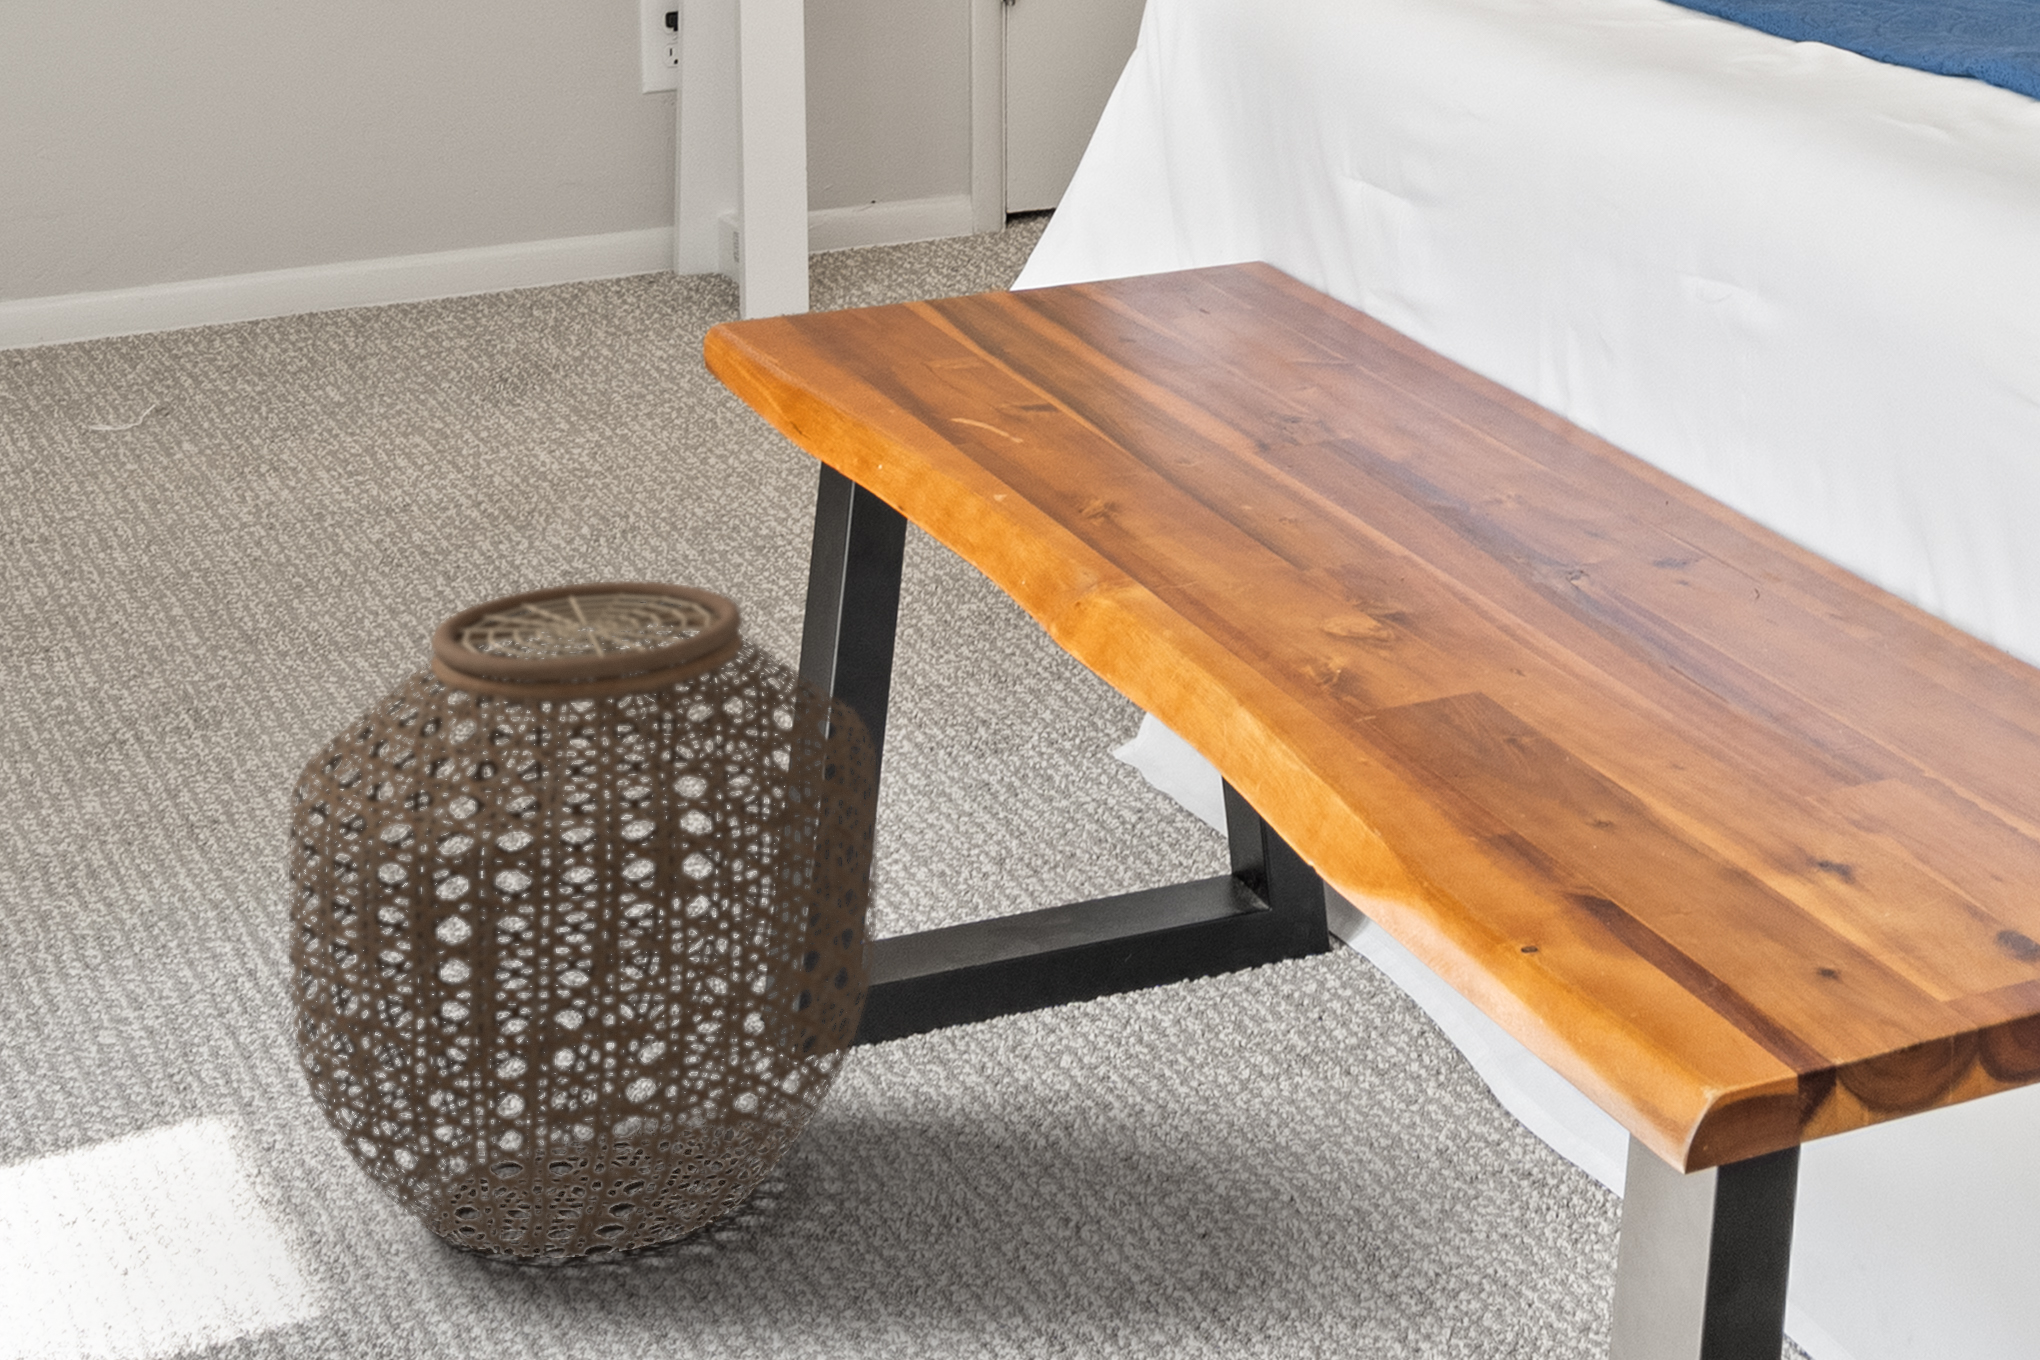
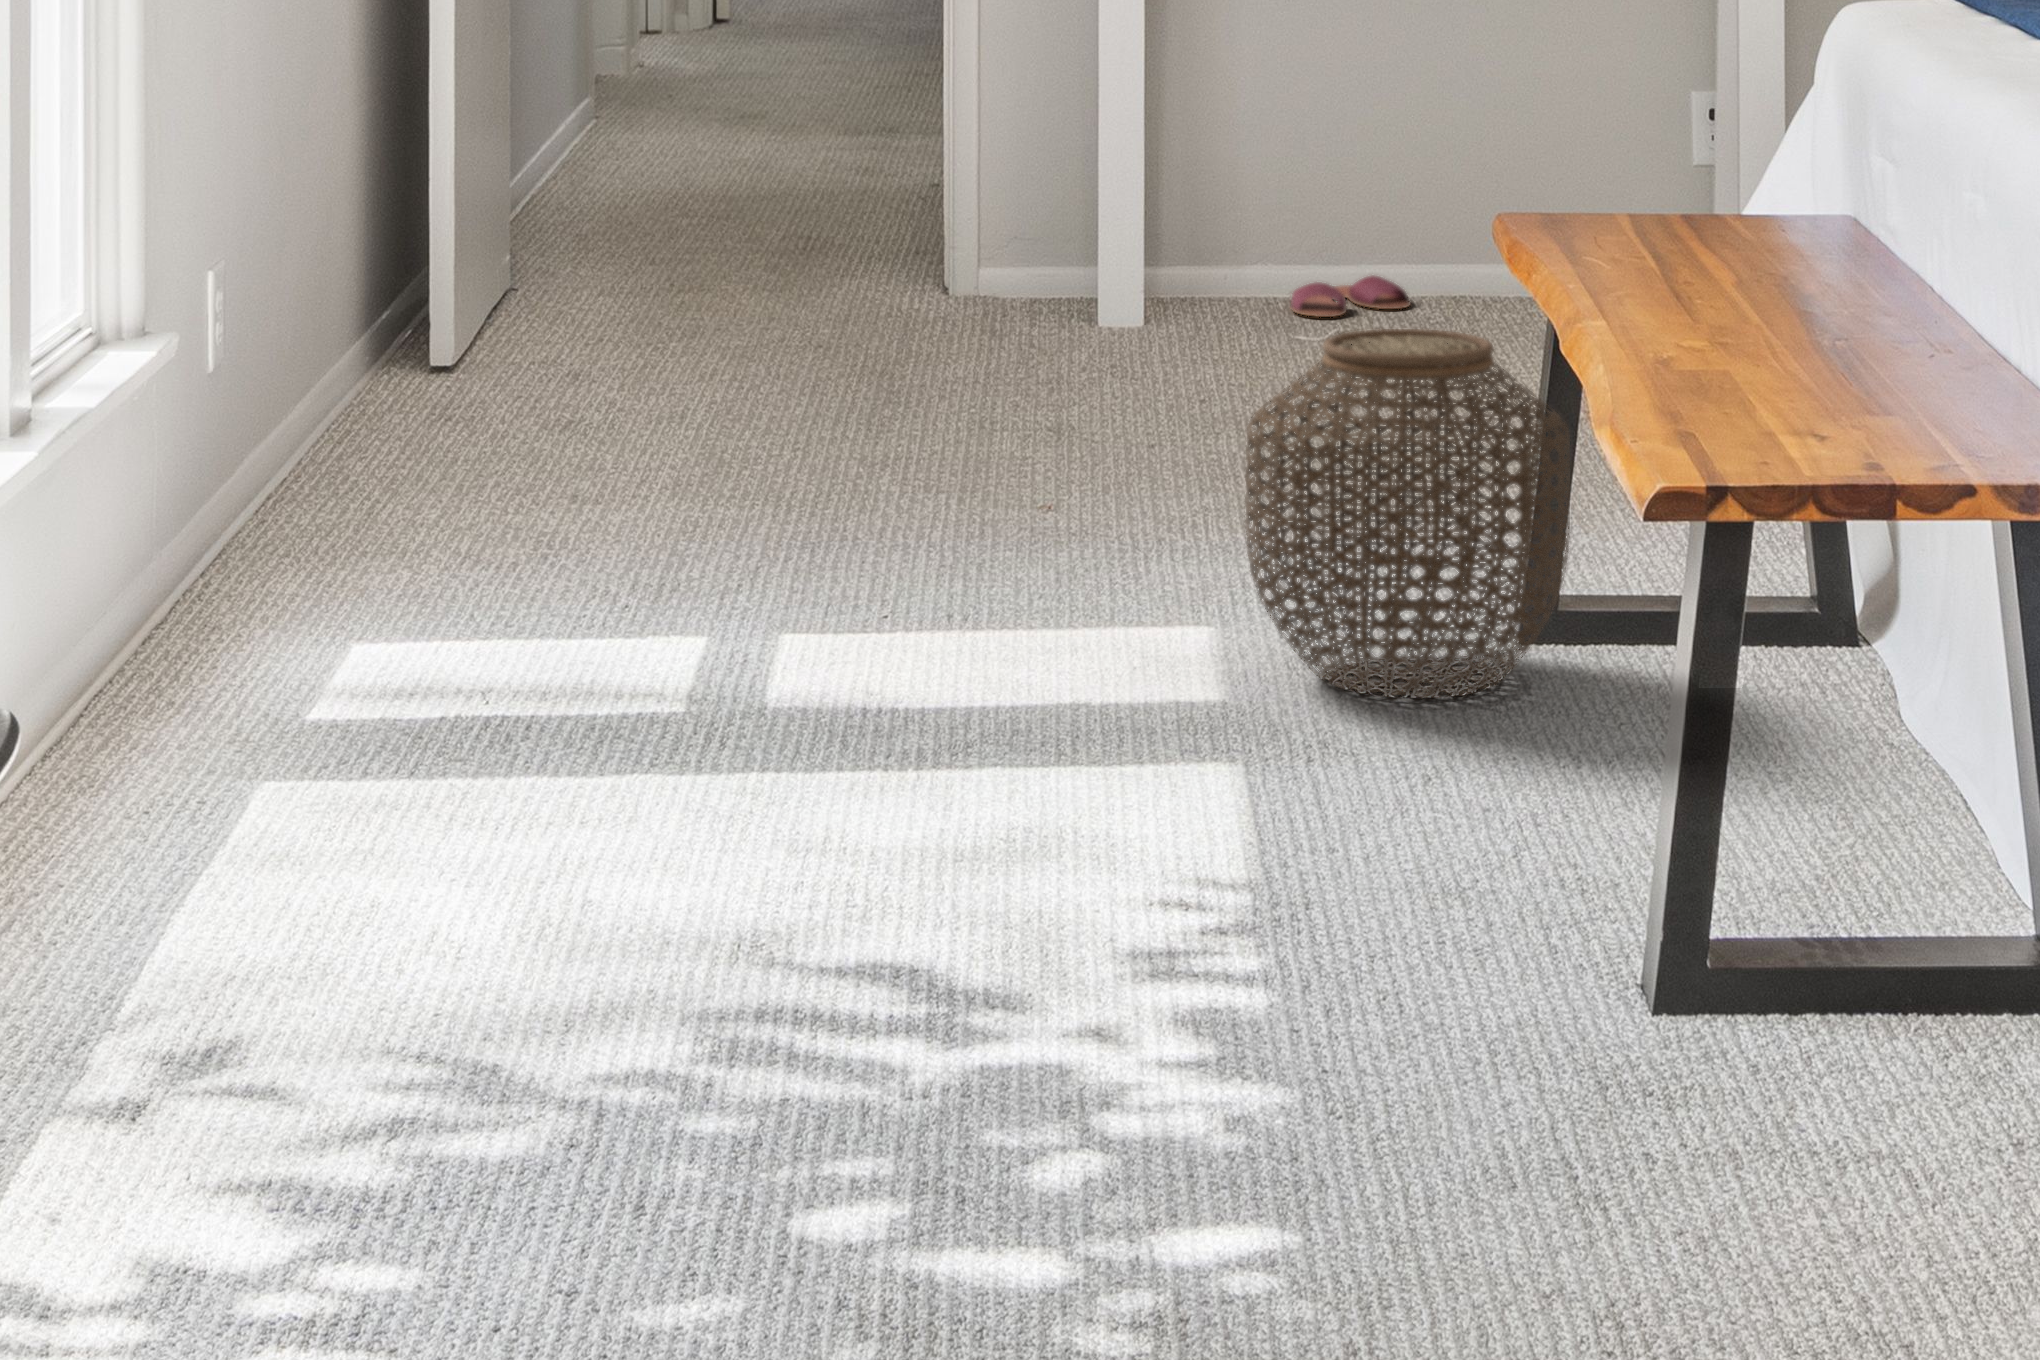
slippers: none [37,314,230,392] -> present [1291,276,1410,317]

